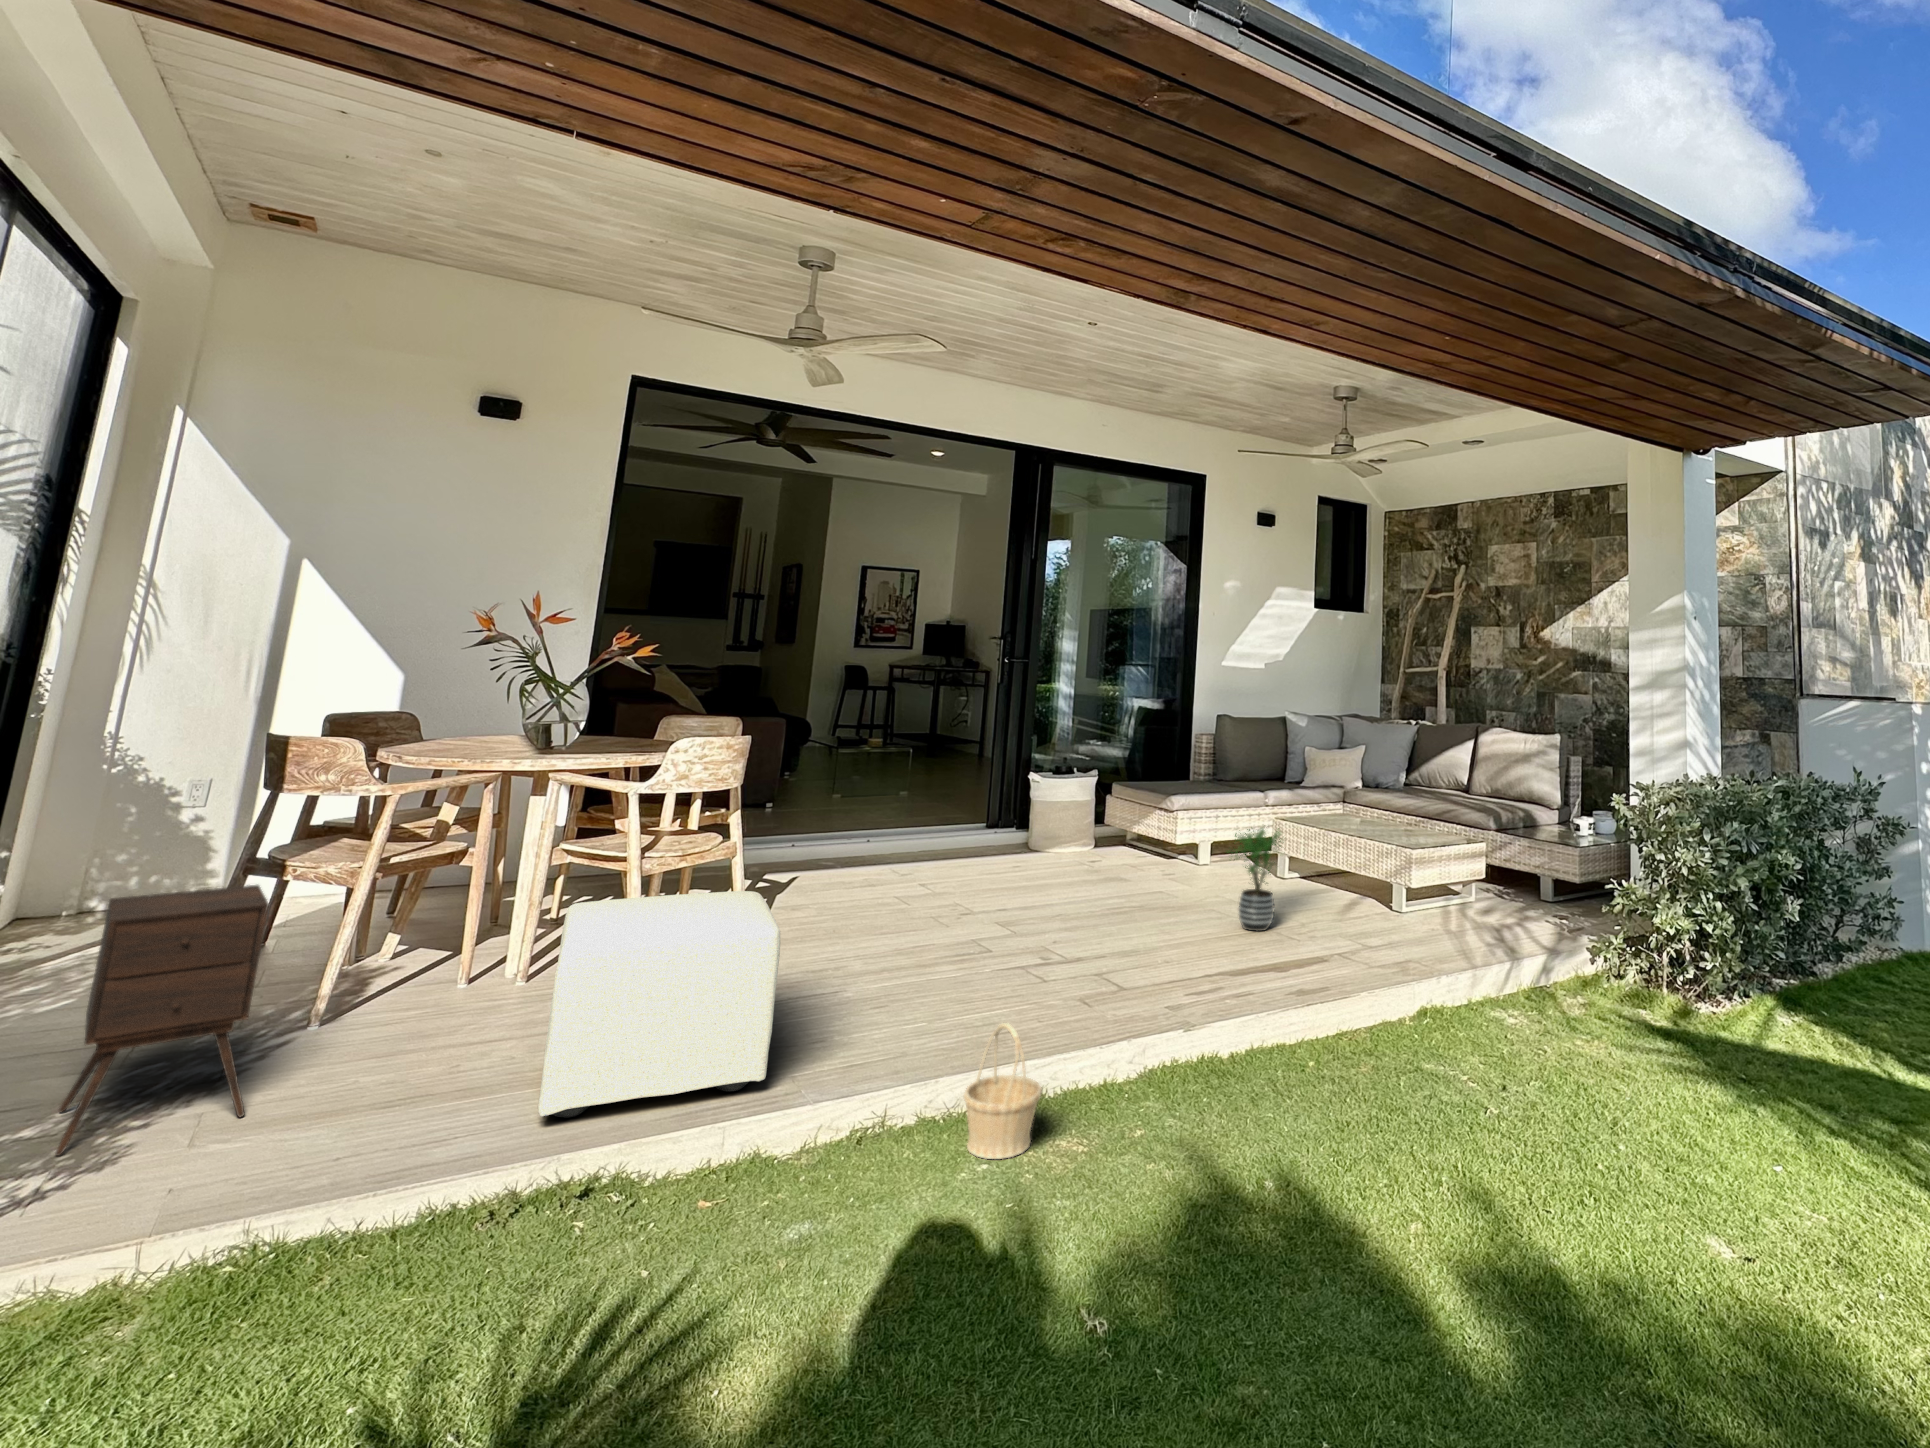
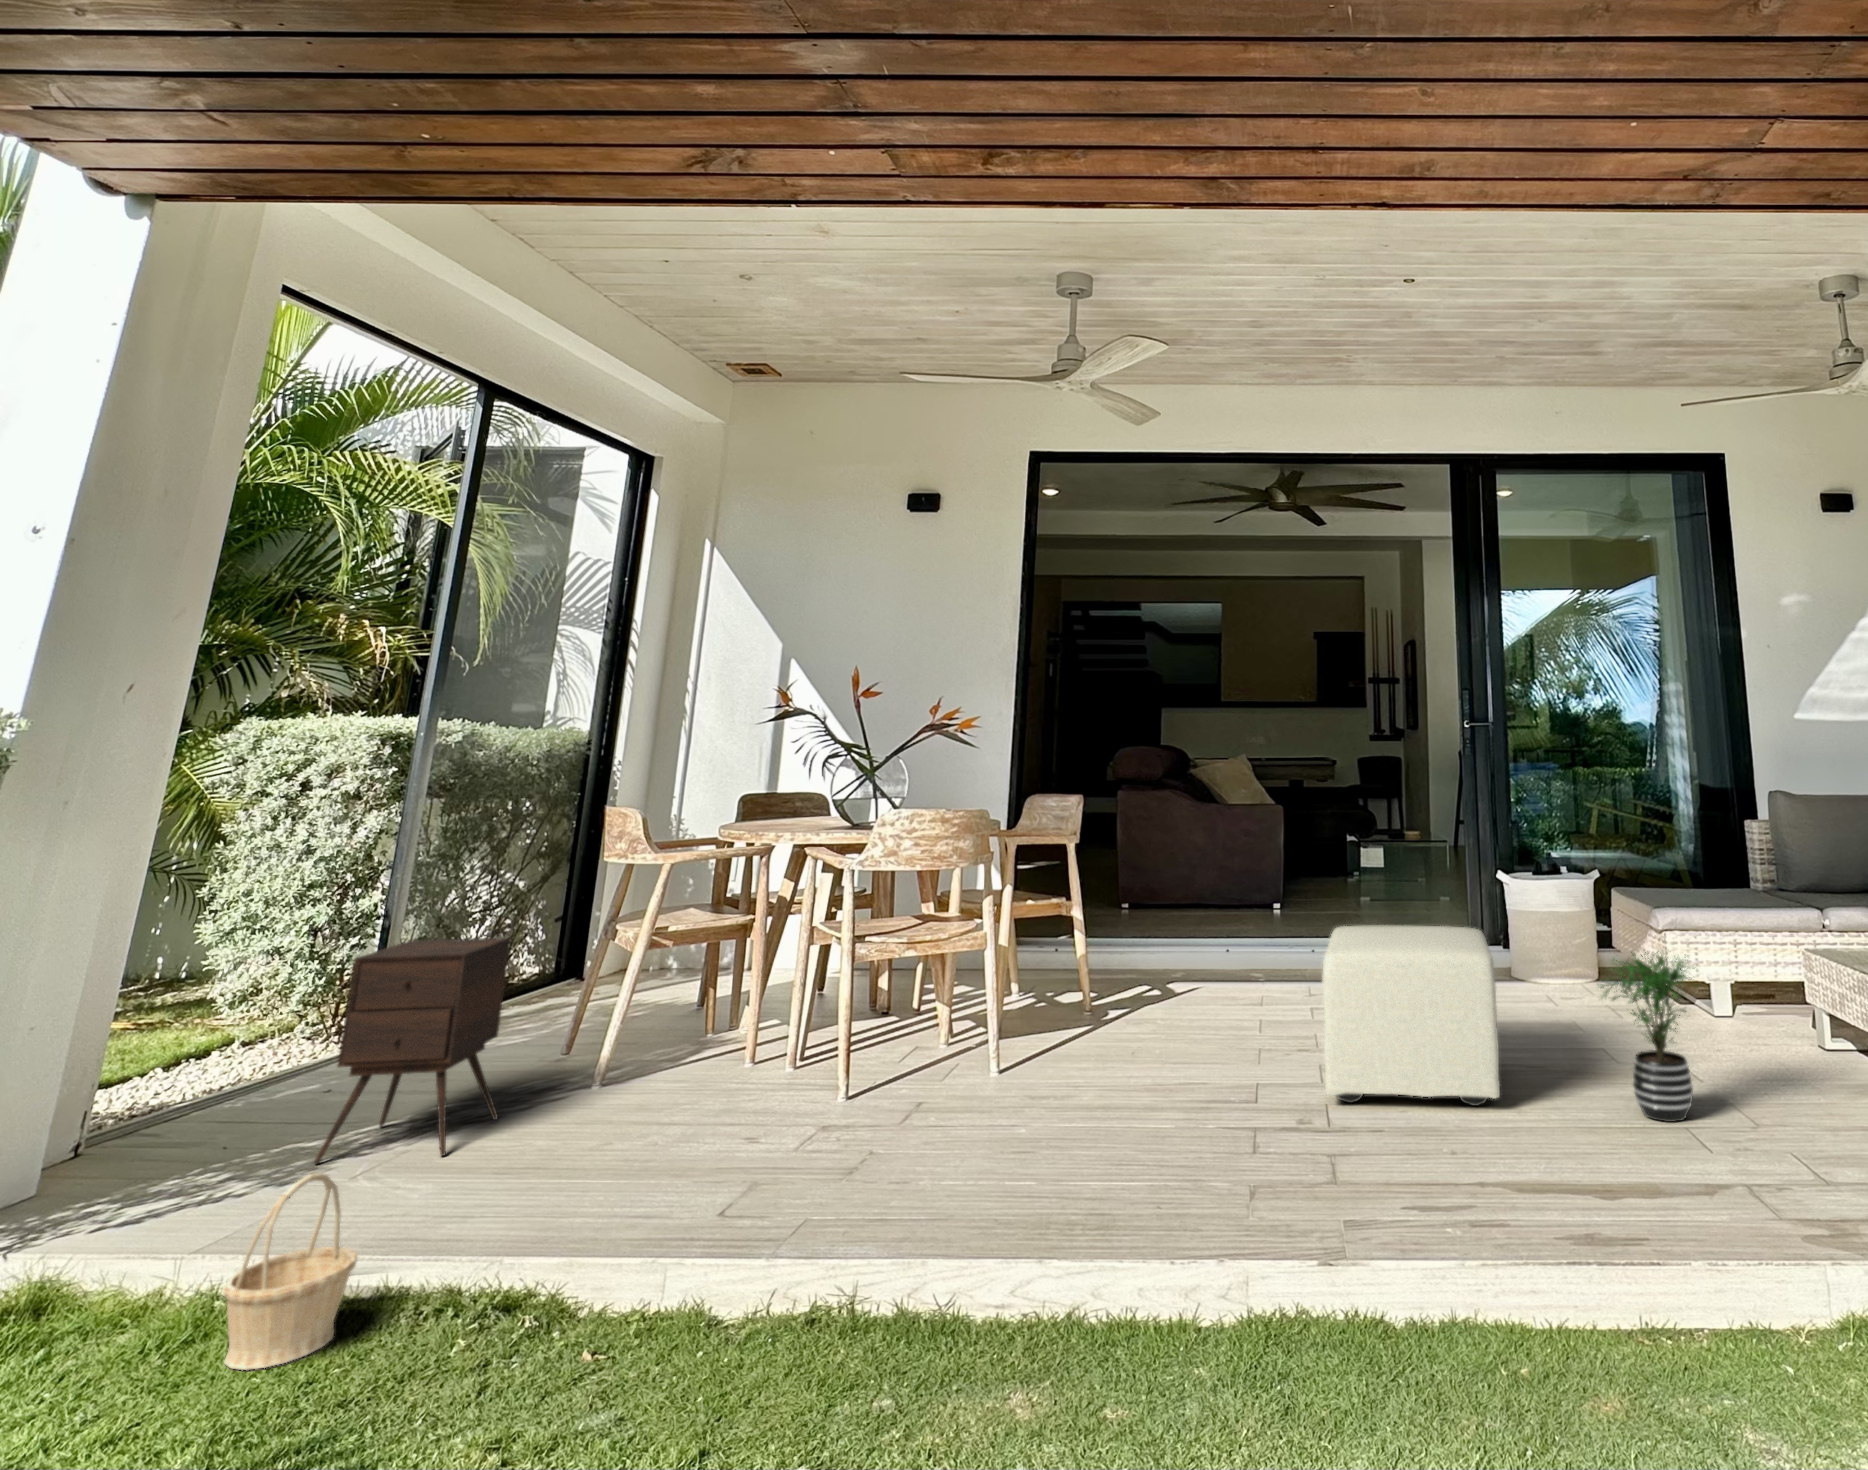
ottoman: present [538,891,780,1118] -> present [1322,925,1500,1106]
basket: present [964,1023,1042,1159] -> present [223,1173,357,1370]

